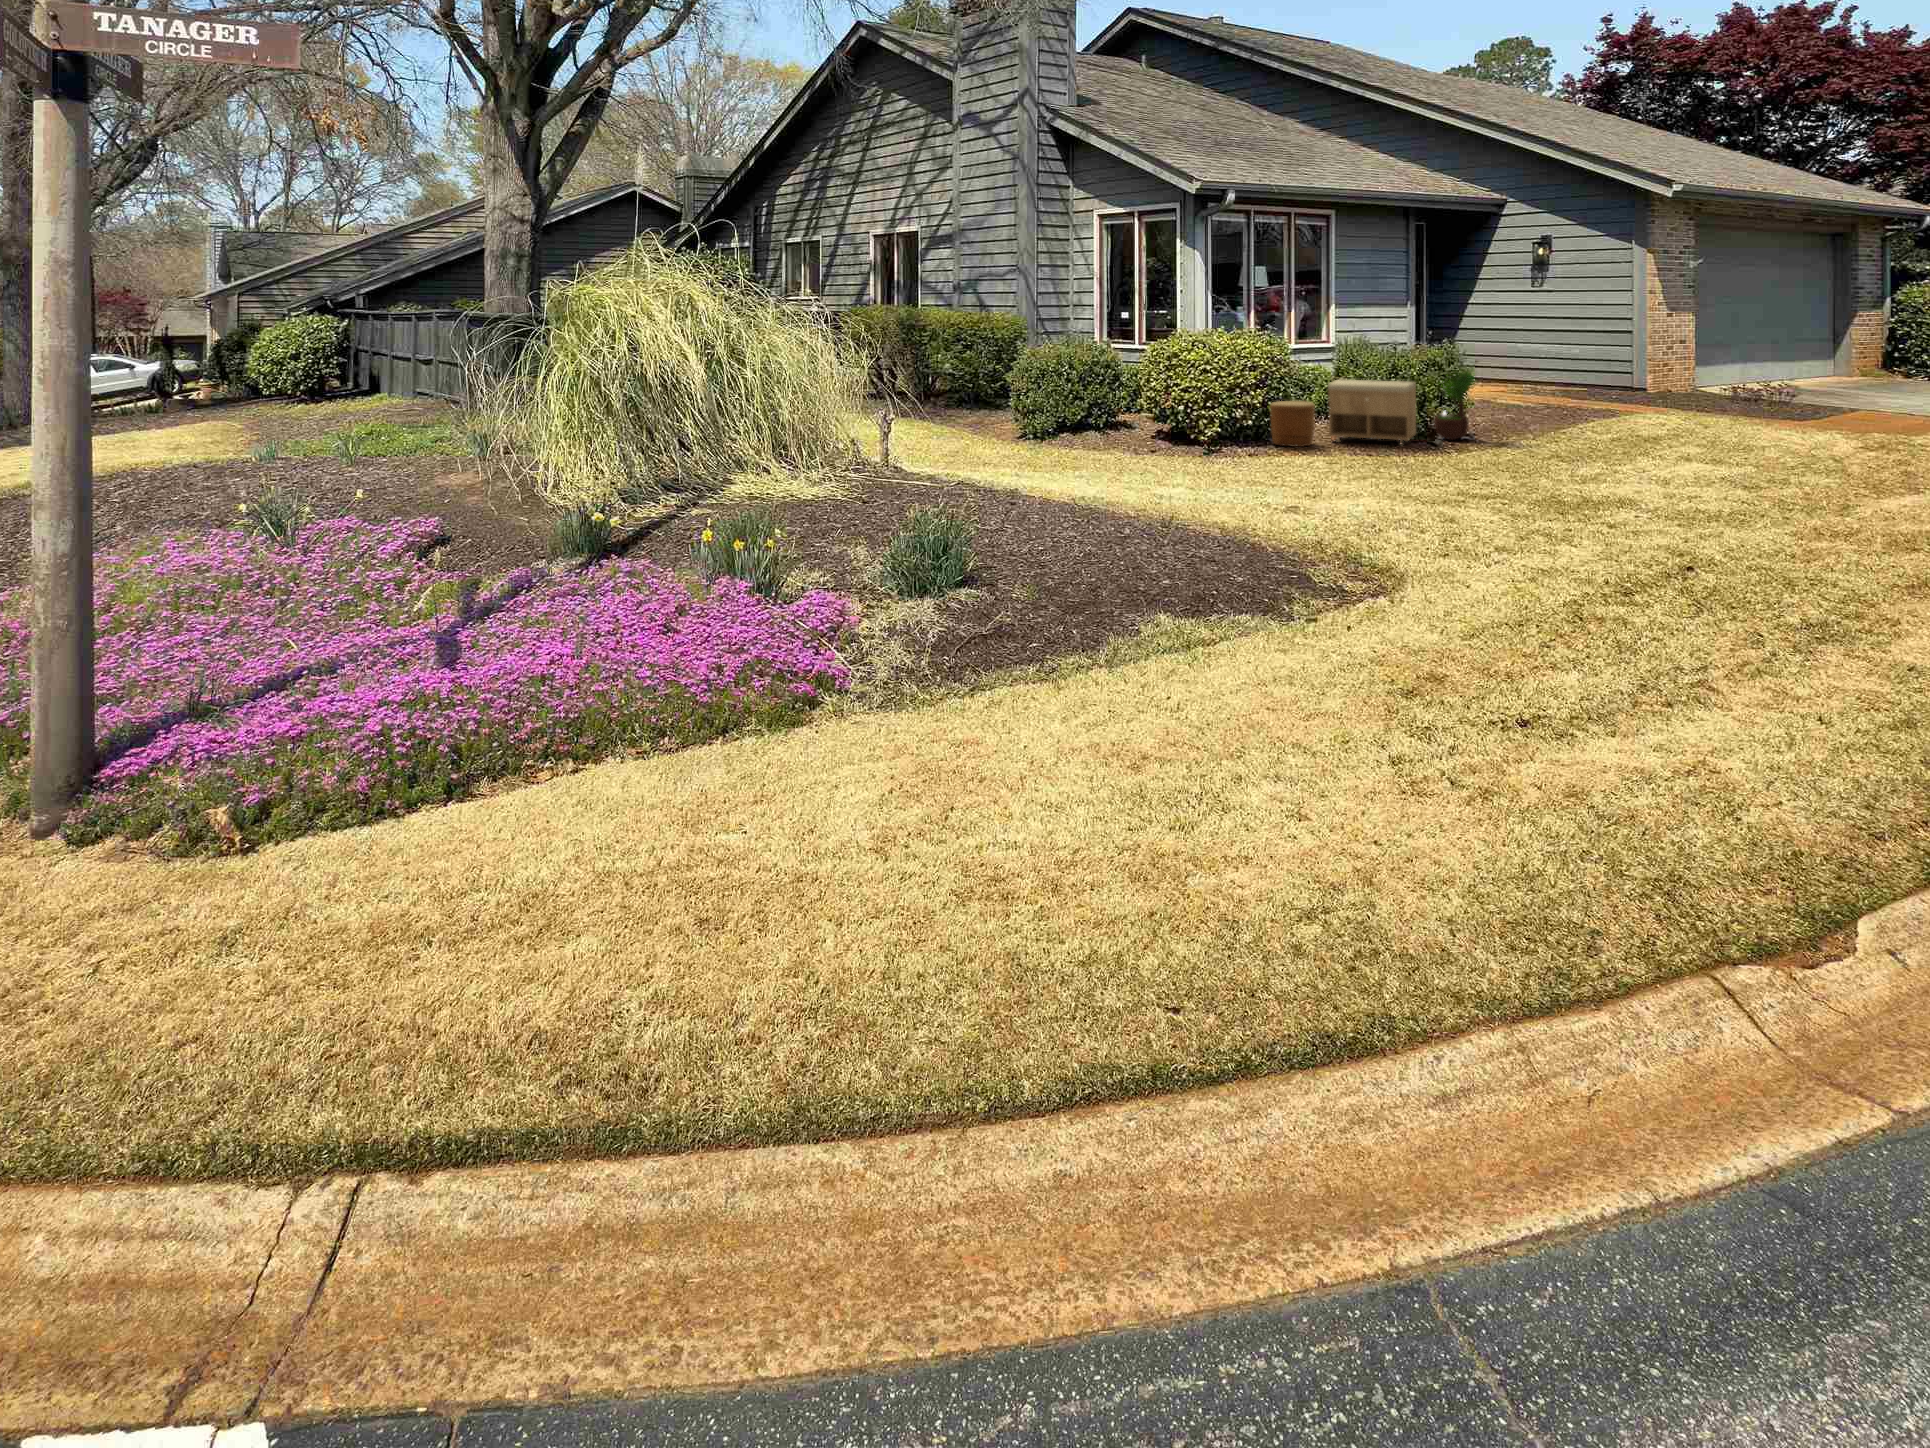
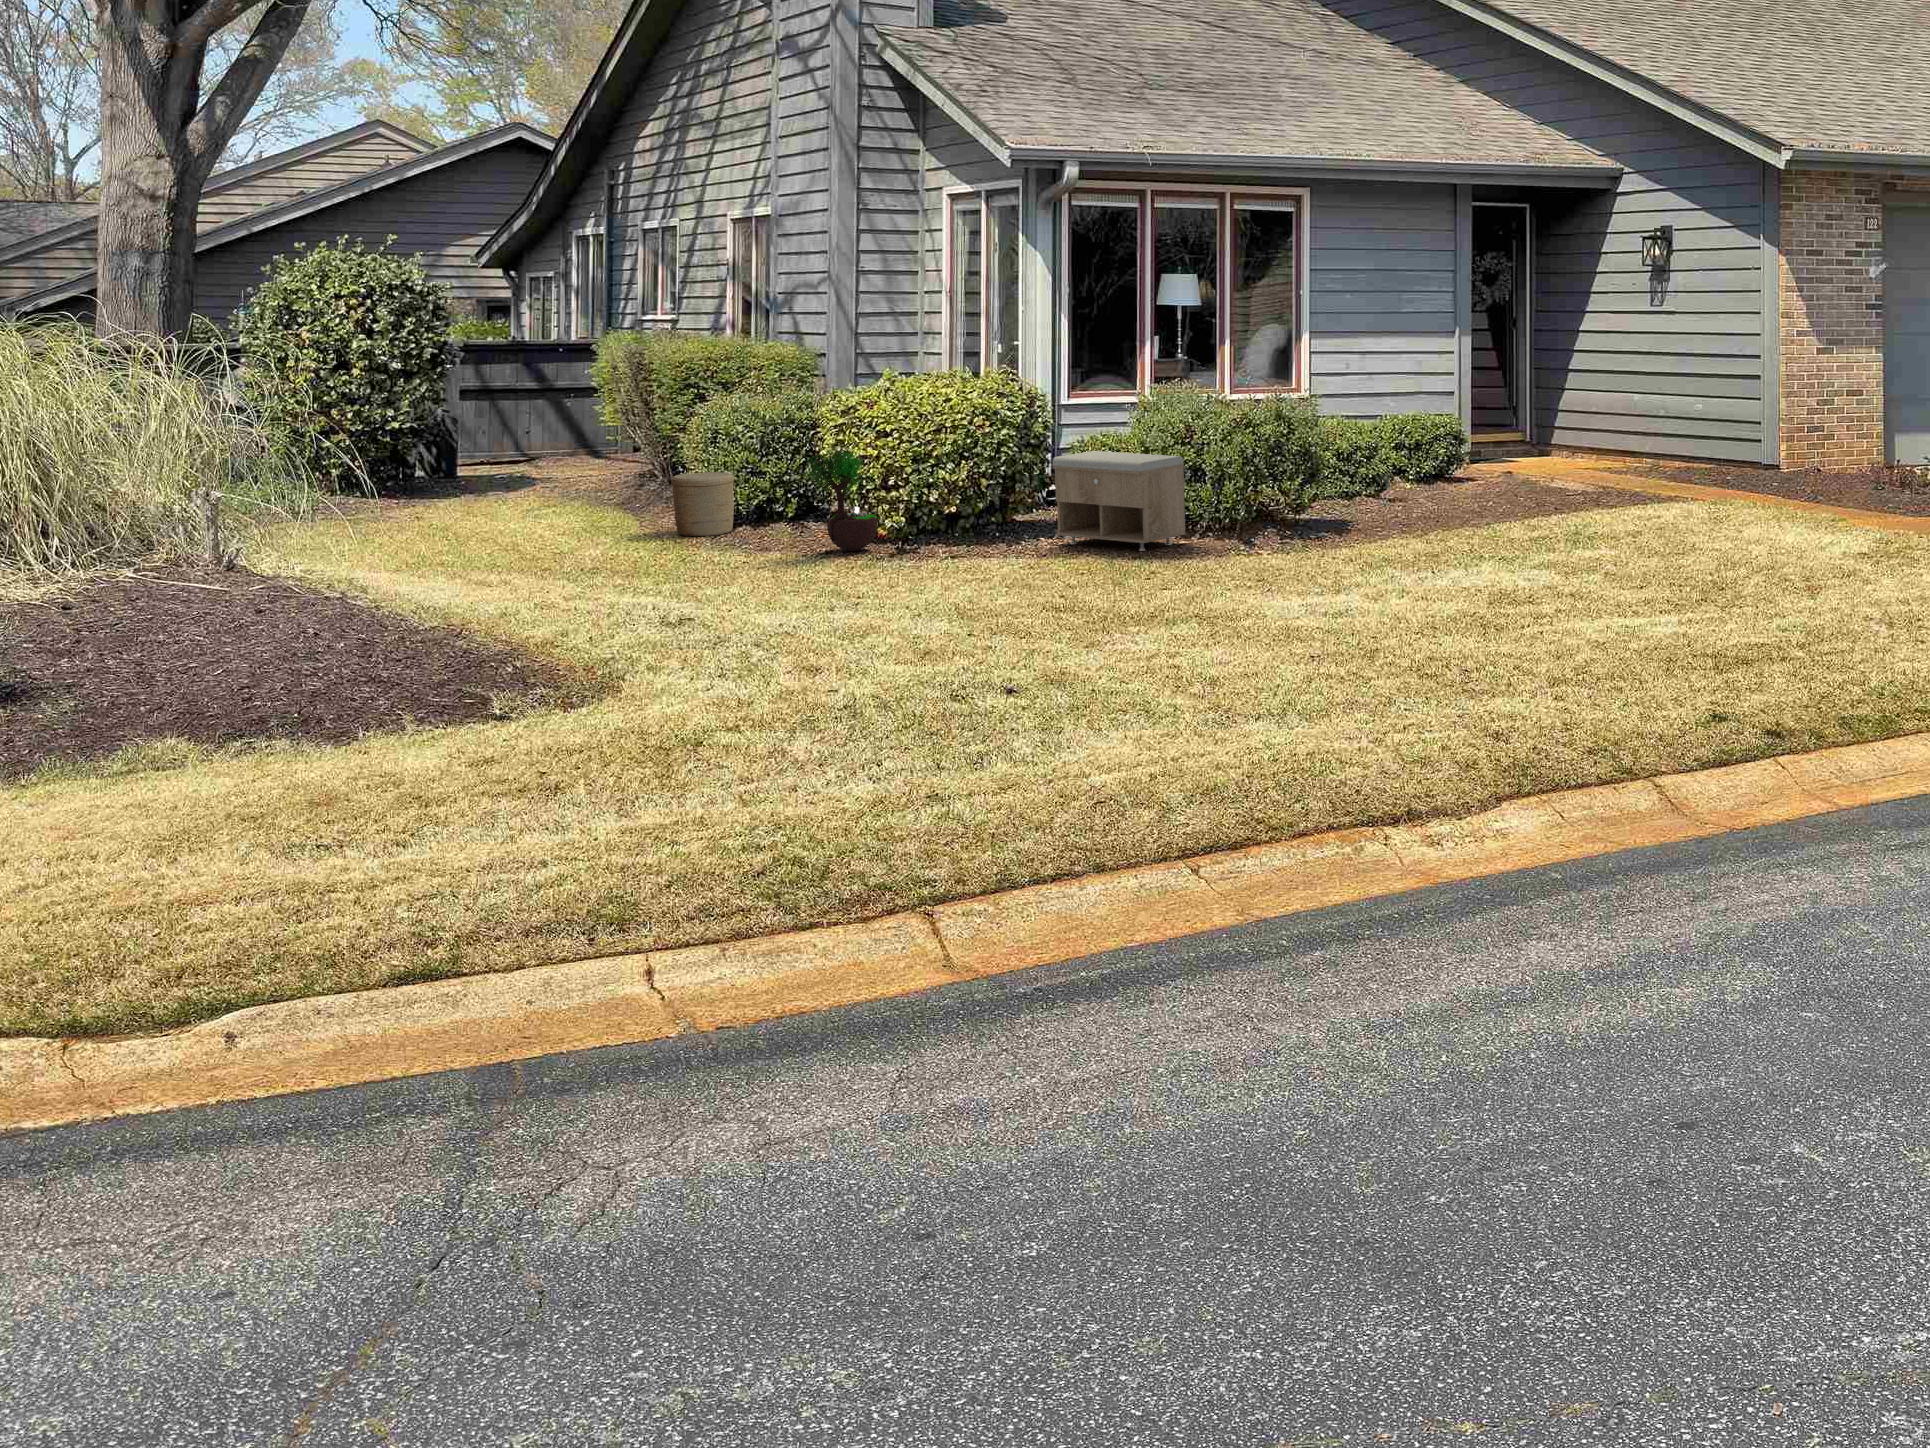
potted tree: present [1434,372,1474,440] -> present [802,444,877,551]
woven basket: present [1270,401,1315,447] -> present [671,472,734,536]

